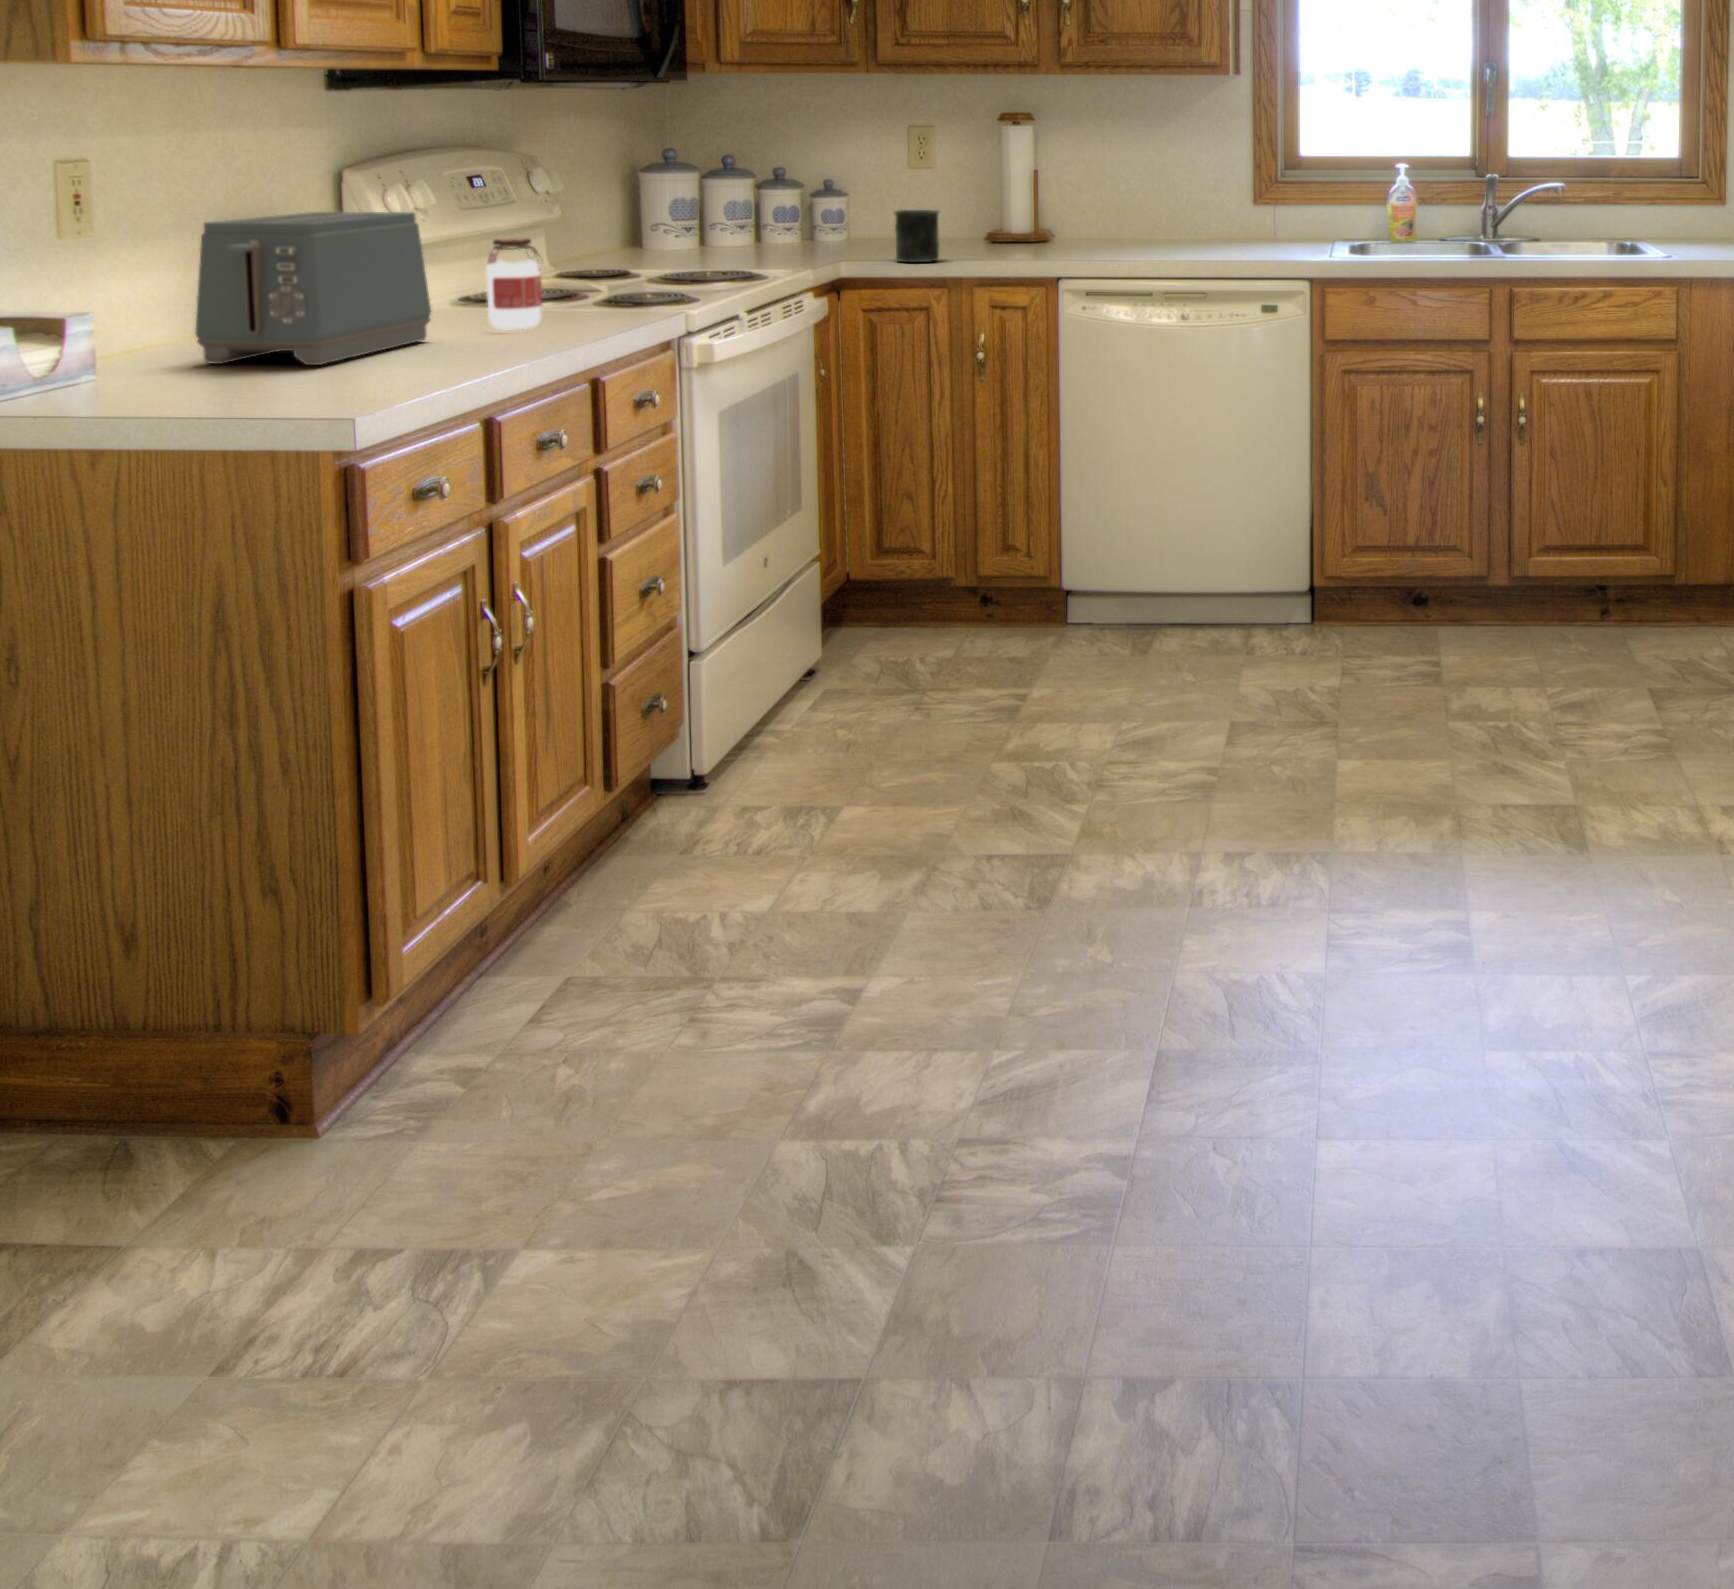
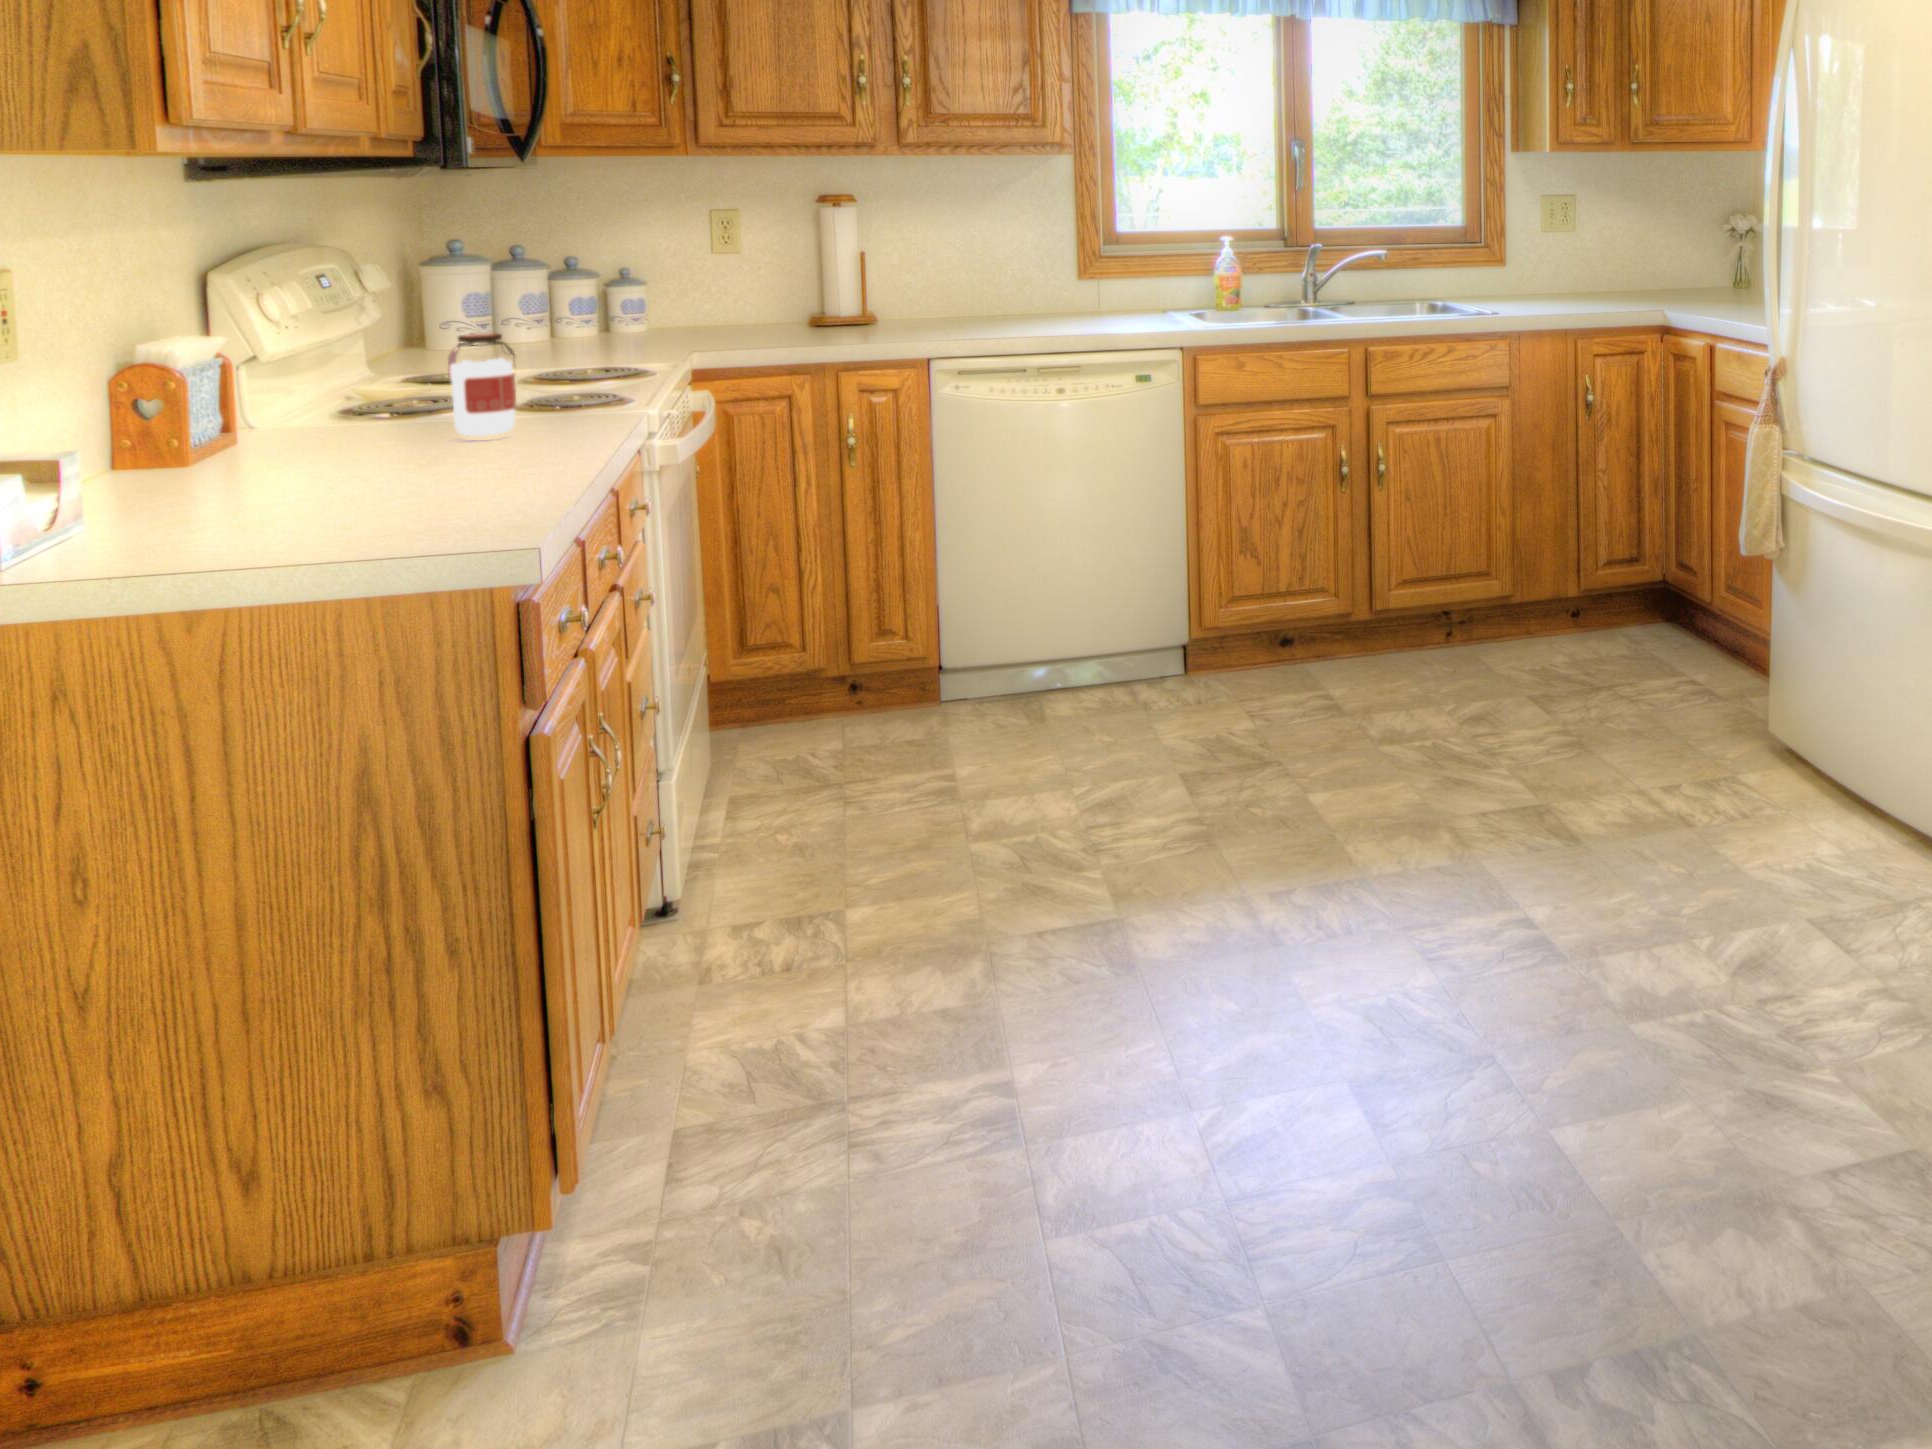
mug: present [894,210,939,262] -> none [747,295,801,349]
toaster: present [195,212,431,365] -> none [167,307,411,494]

